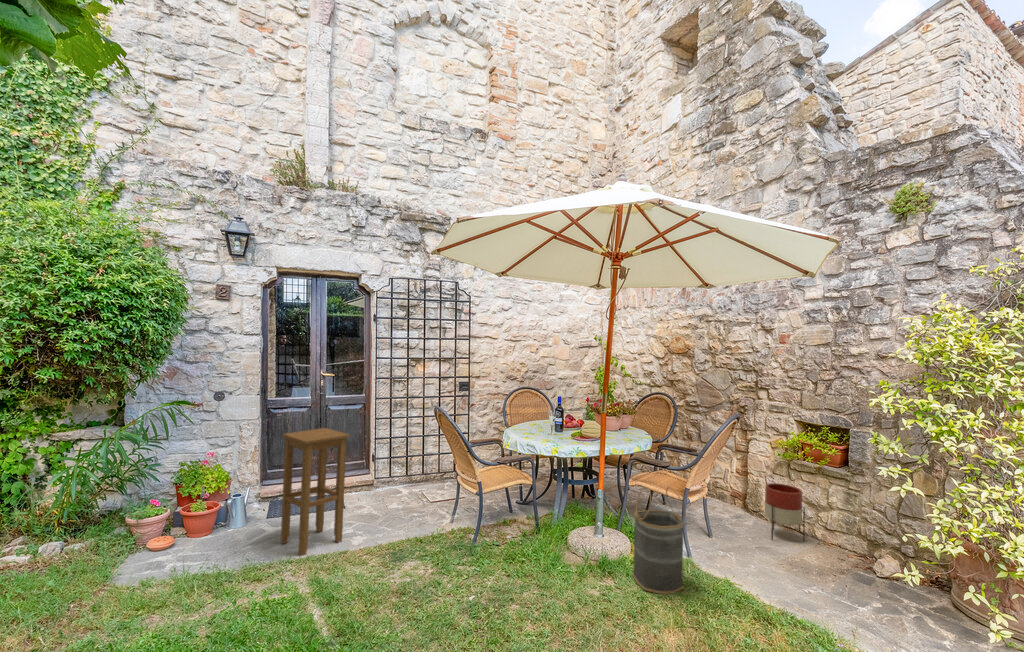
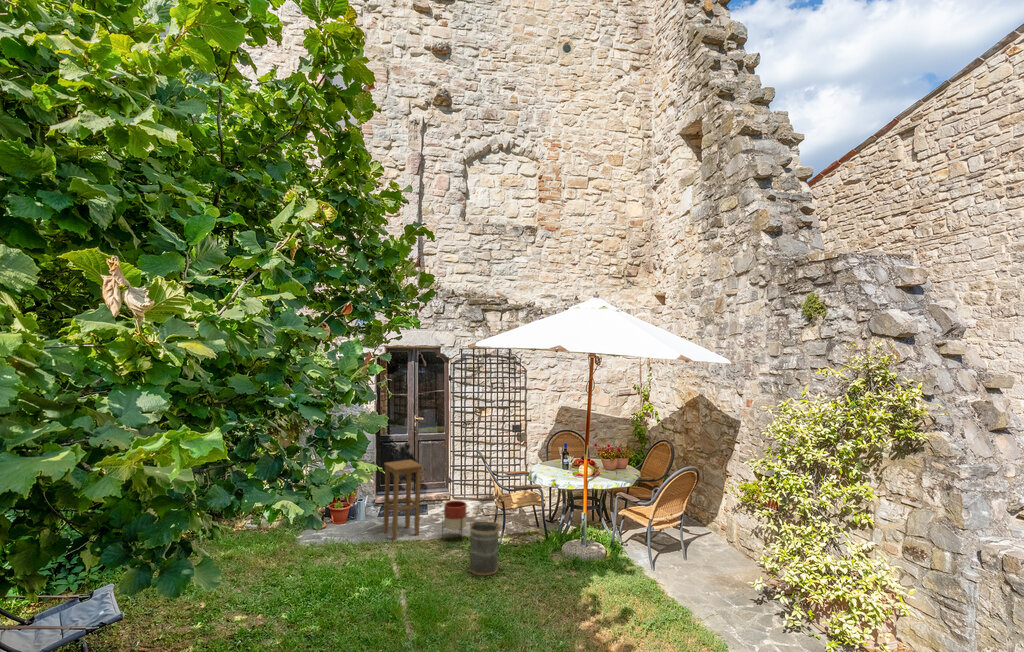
planter: present [765,483,805,541] -> present [442,501,466,541]
basket: present [633,487,685,594] -> present [469,507,500,575]

